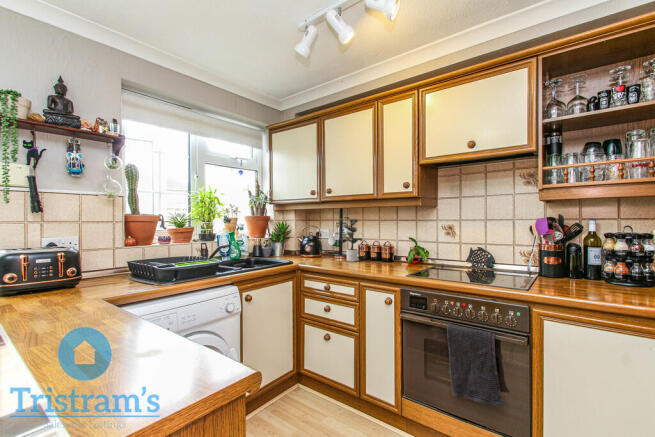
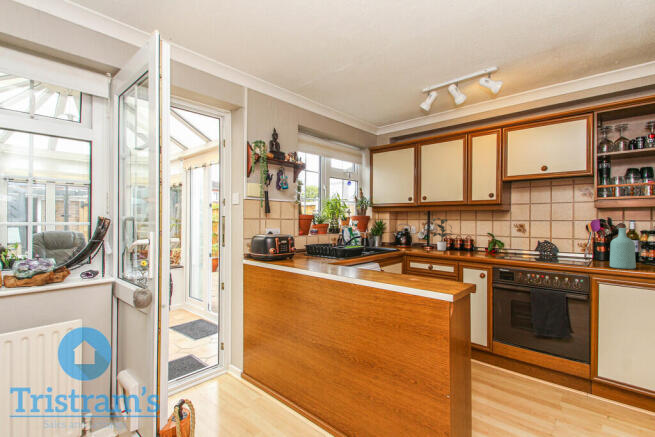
bottle: none [560,224,599,296] -> present [610,224,636,269]

